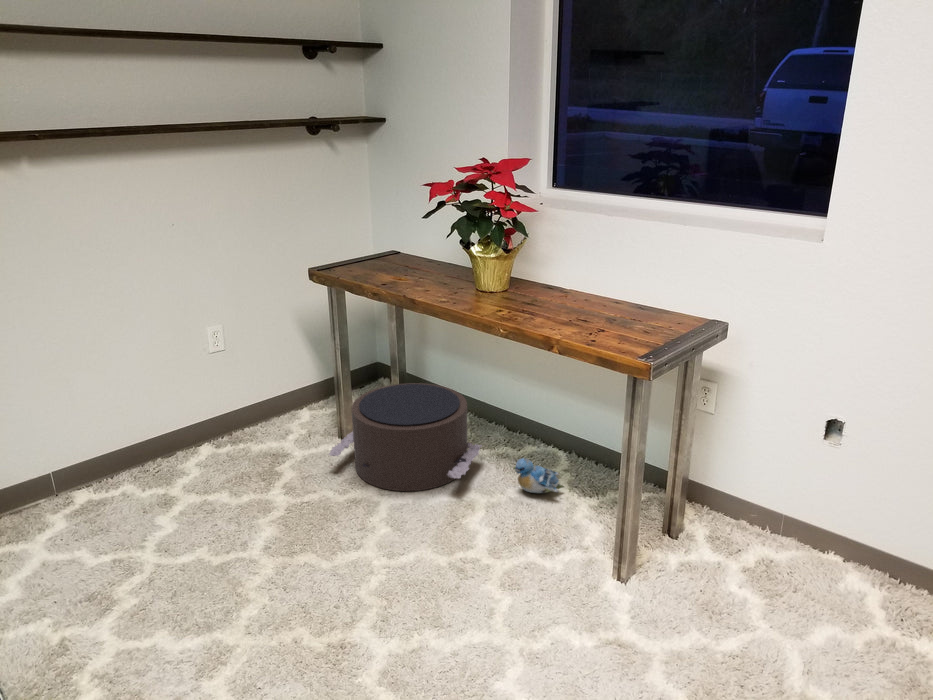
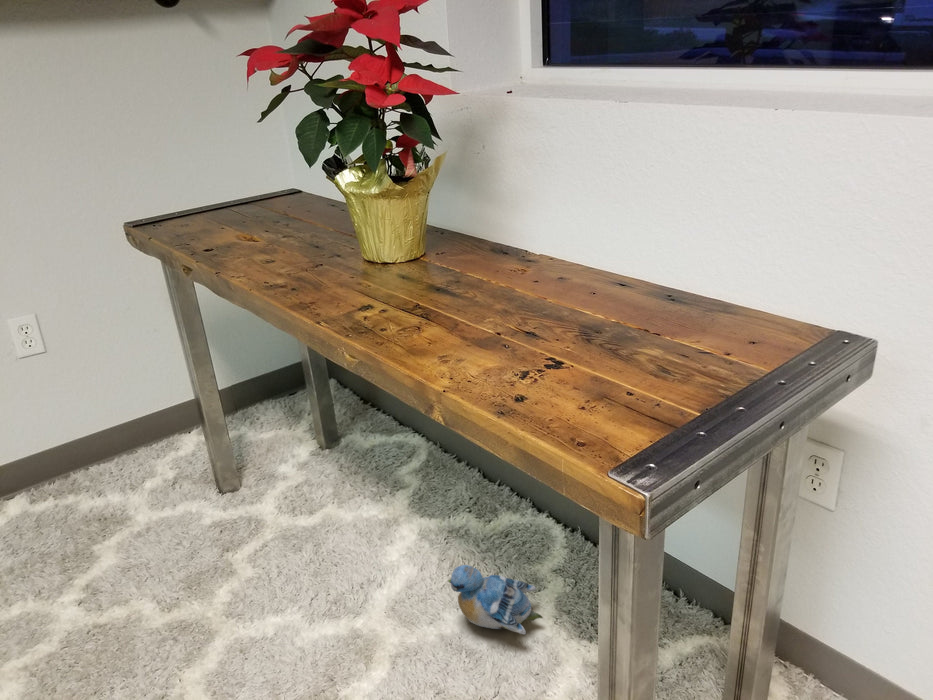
pouf: present [329,383,482,491] -> none [159,406,414,611]

